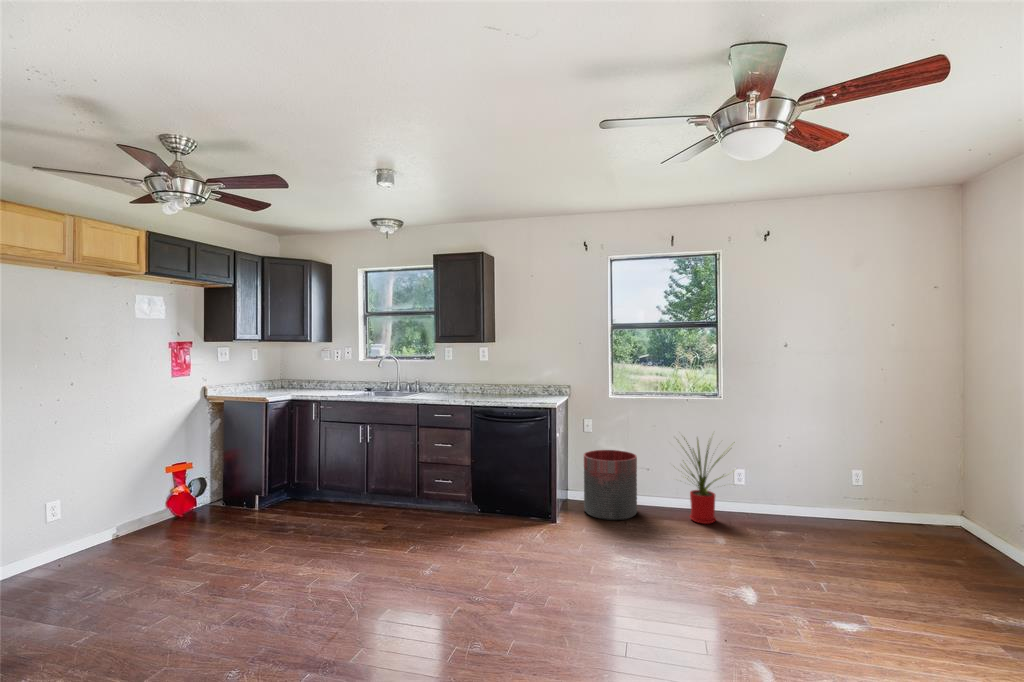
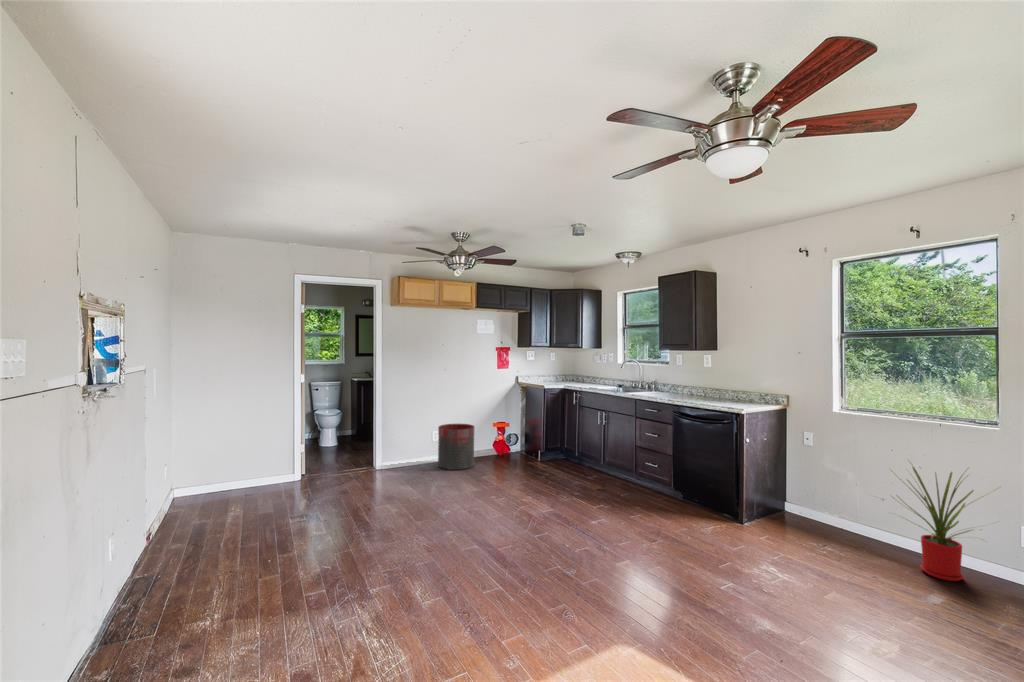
trash can: present [584,450,637,520] -> present [438,424,474,470]

